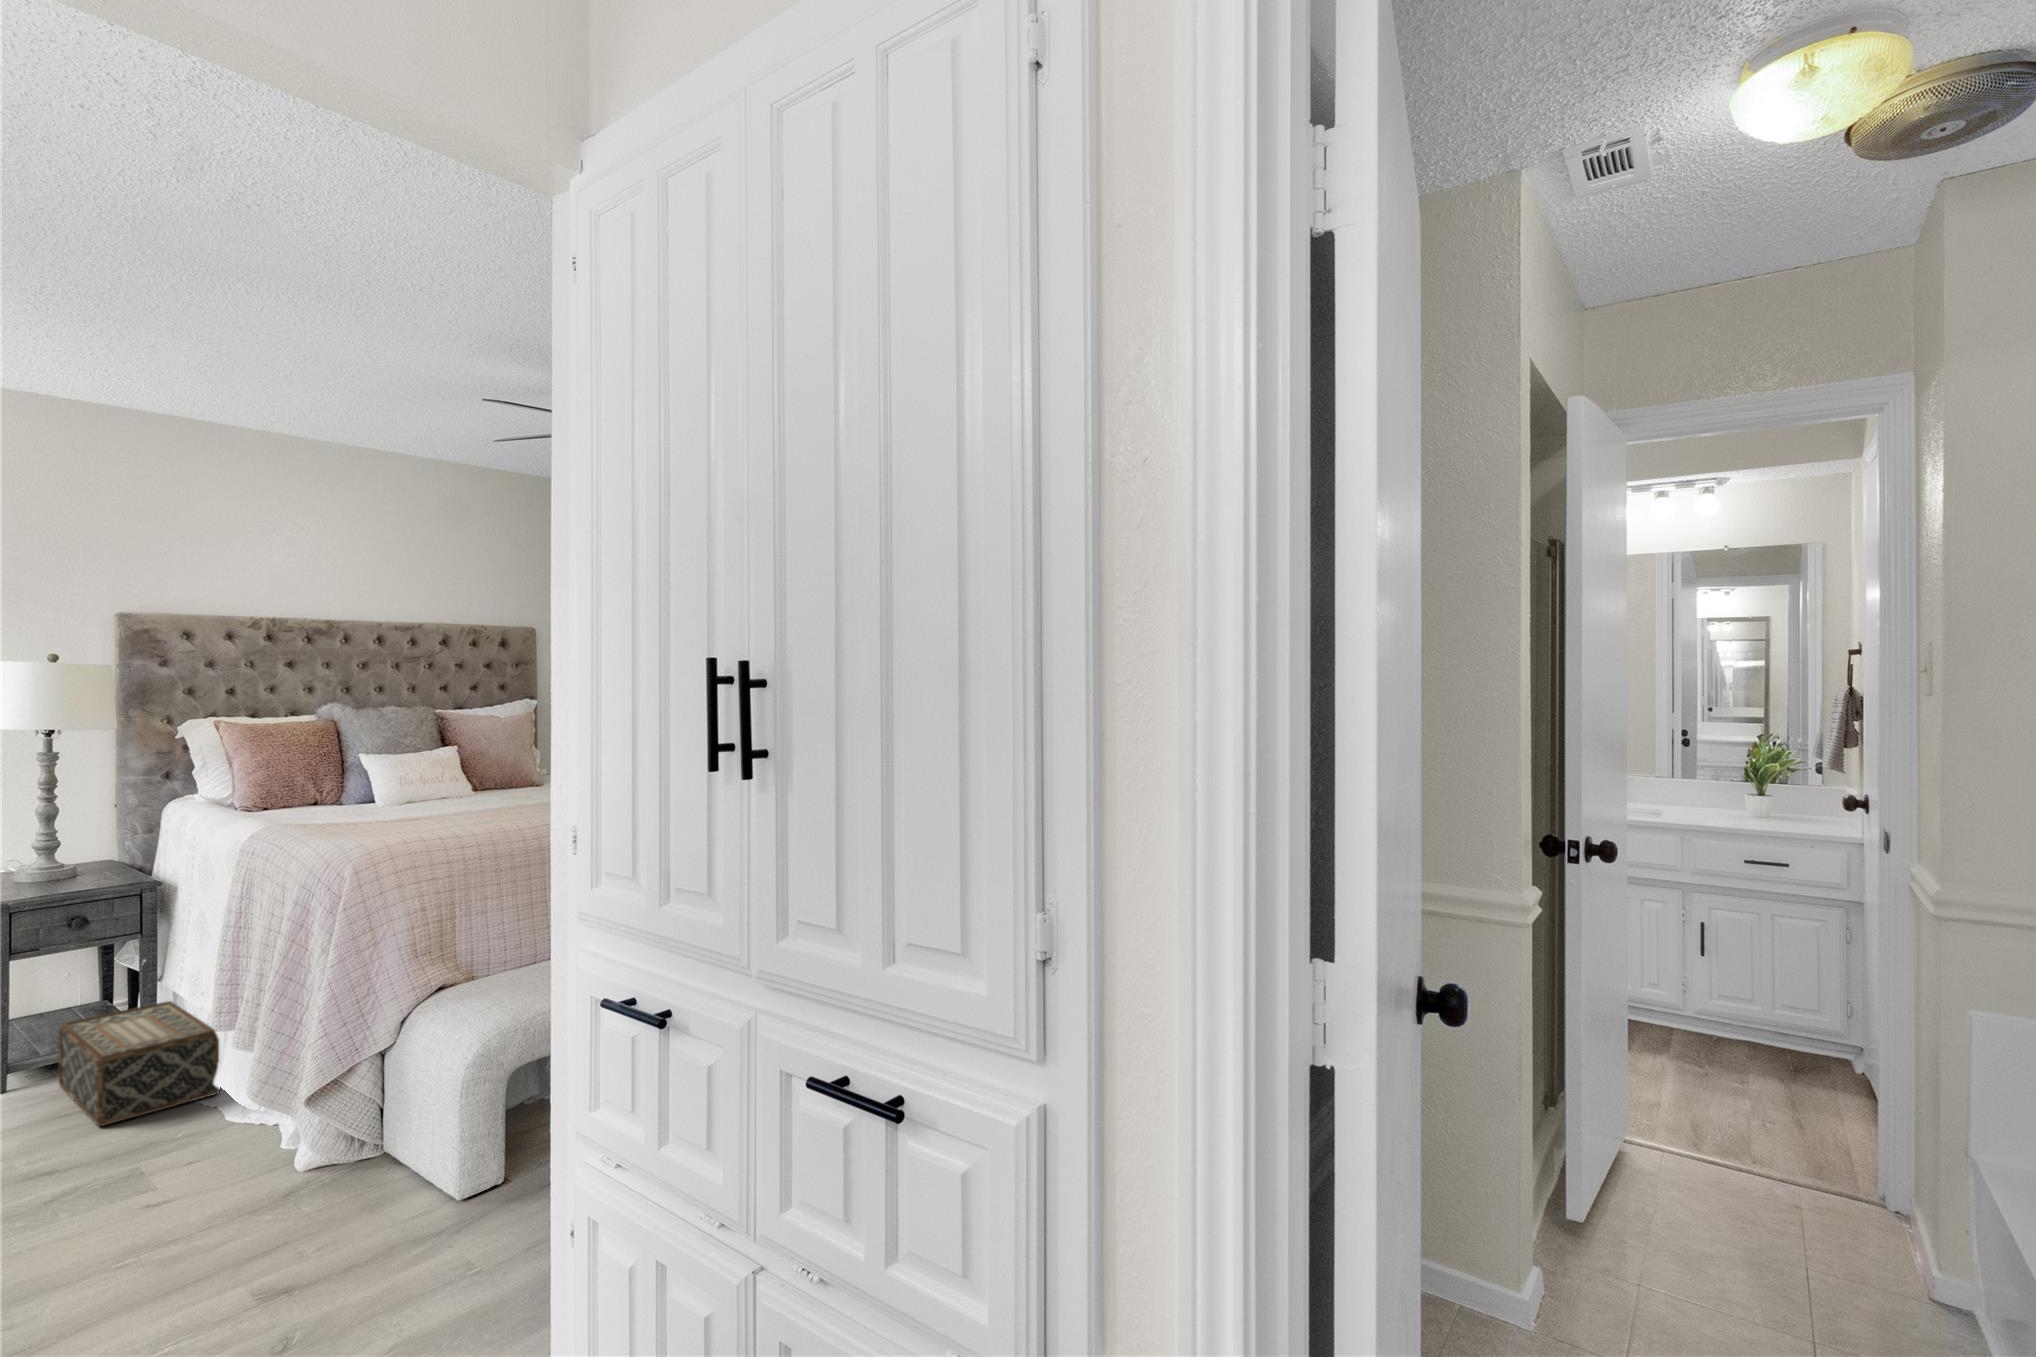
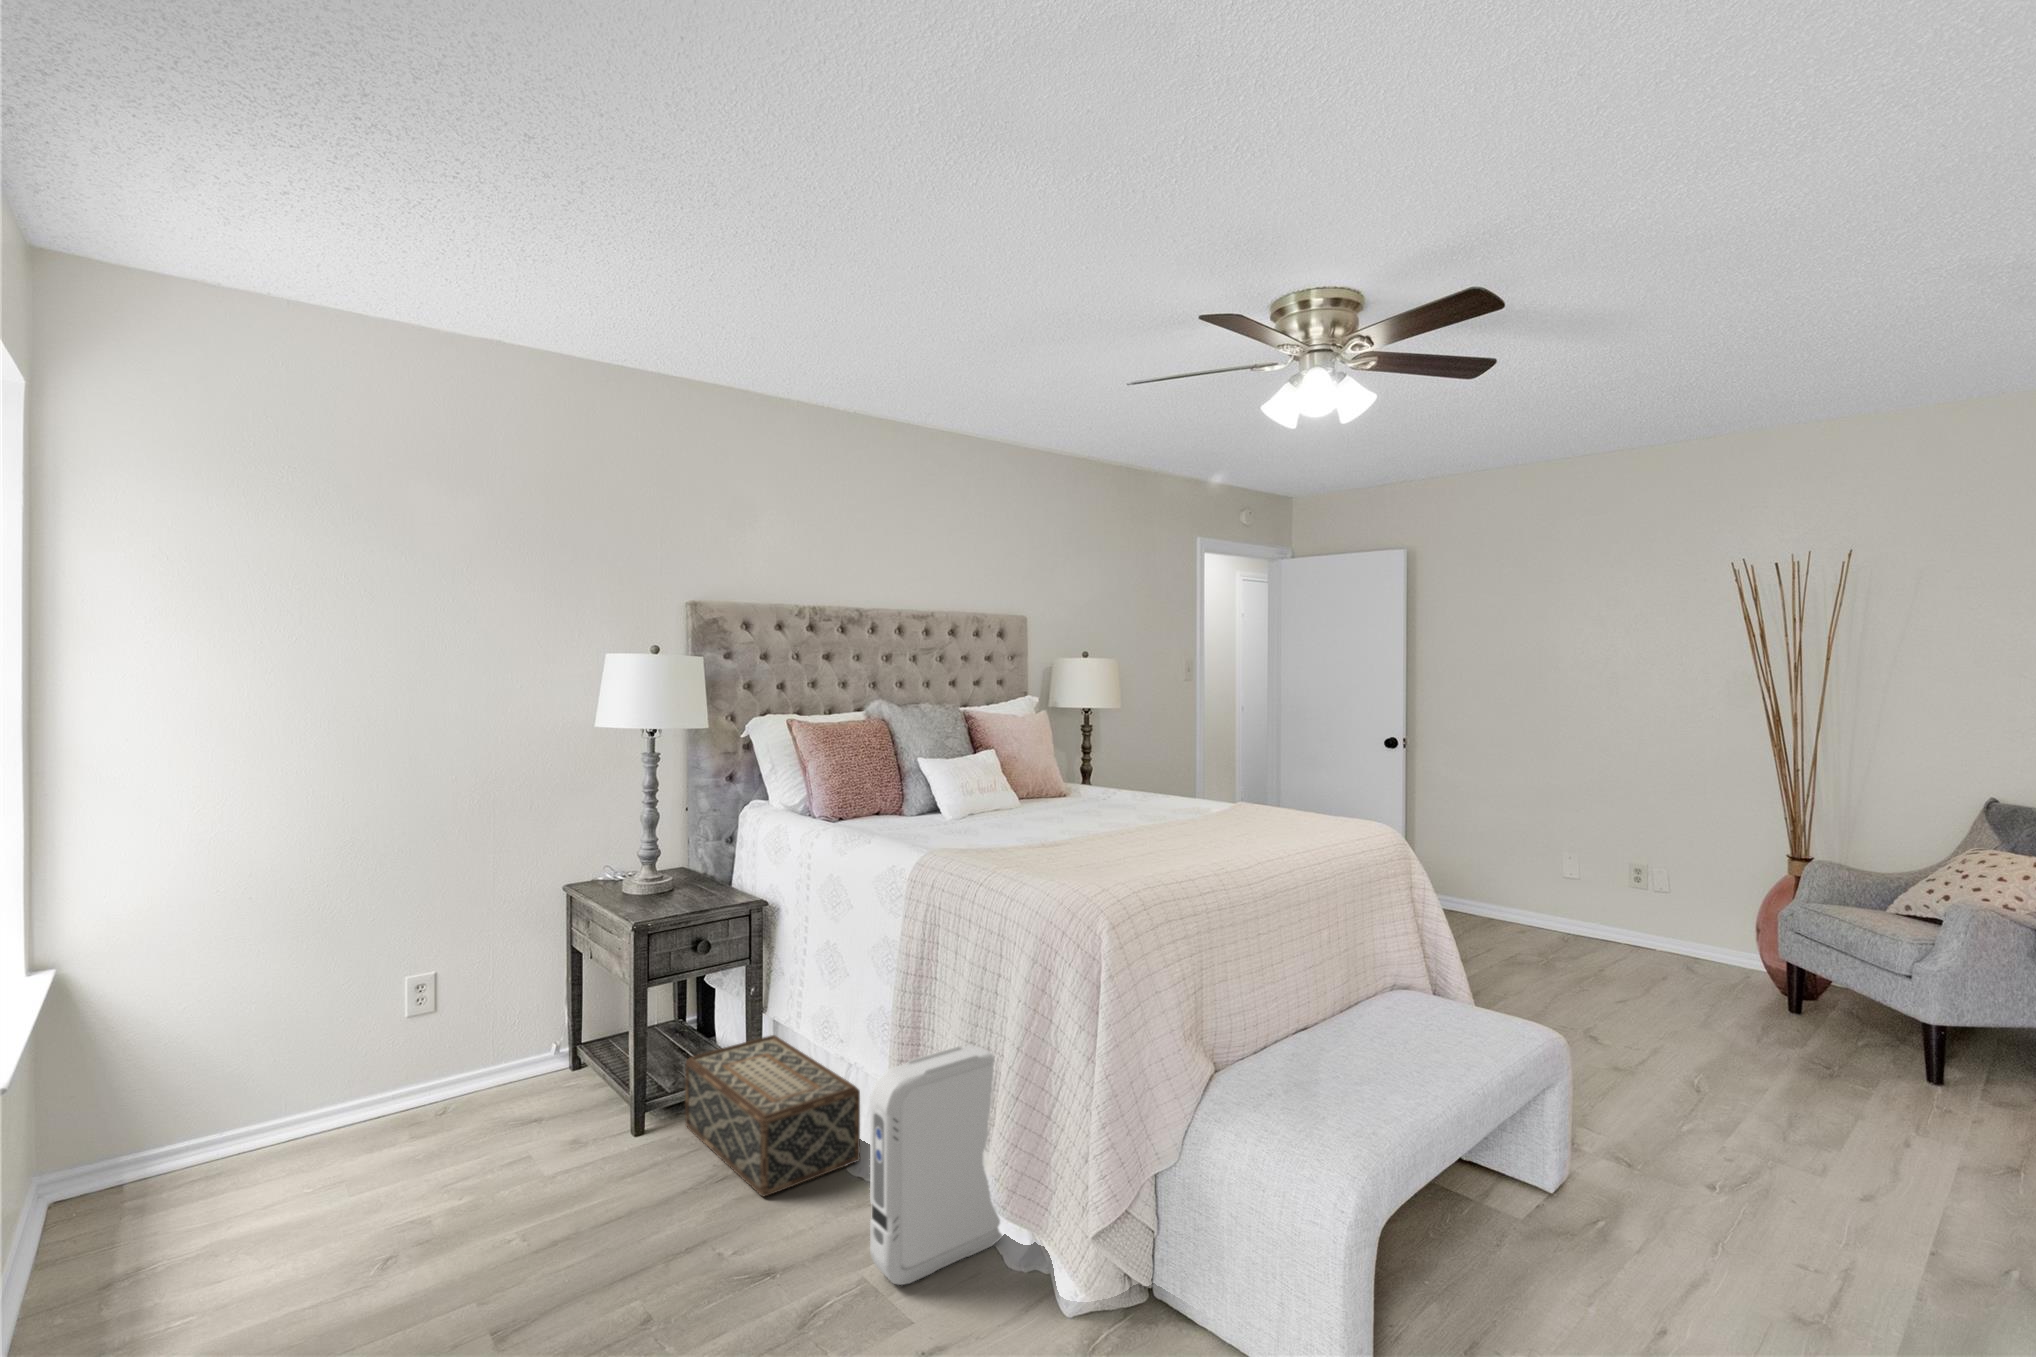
air purifier: none [161,976,318,1169] -> present [870,1045,1002,1285]

